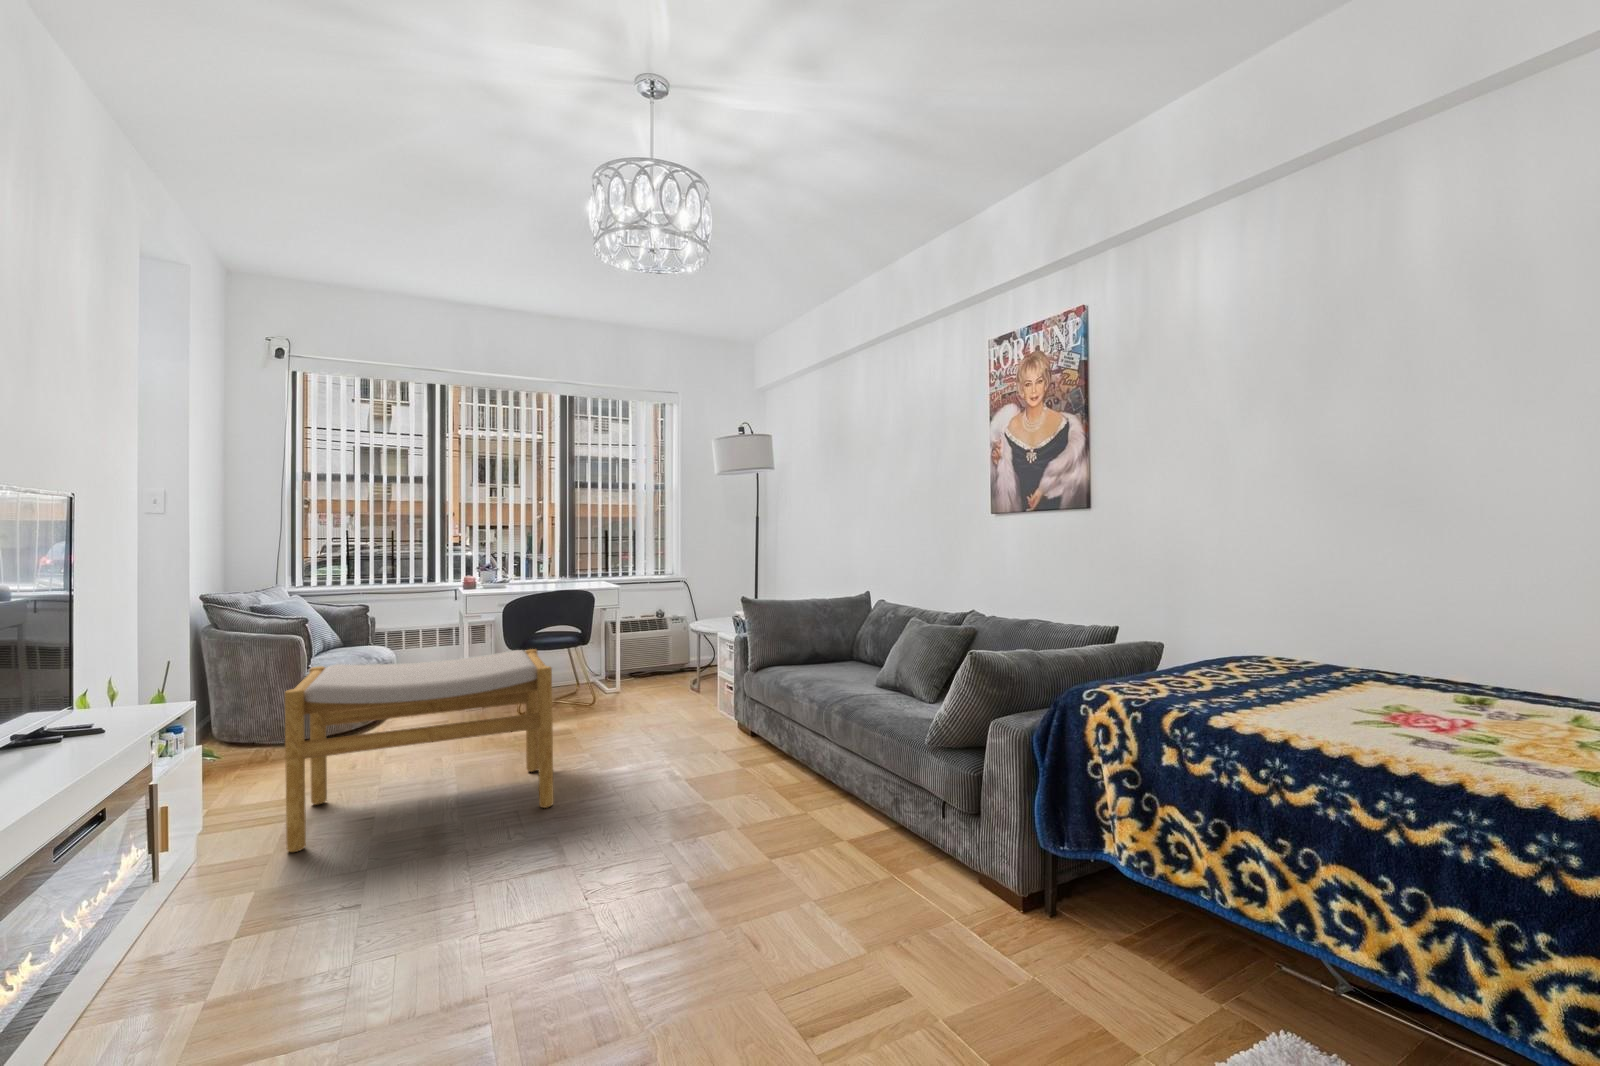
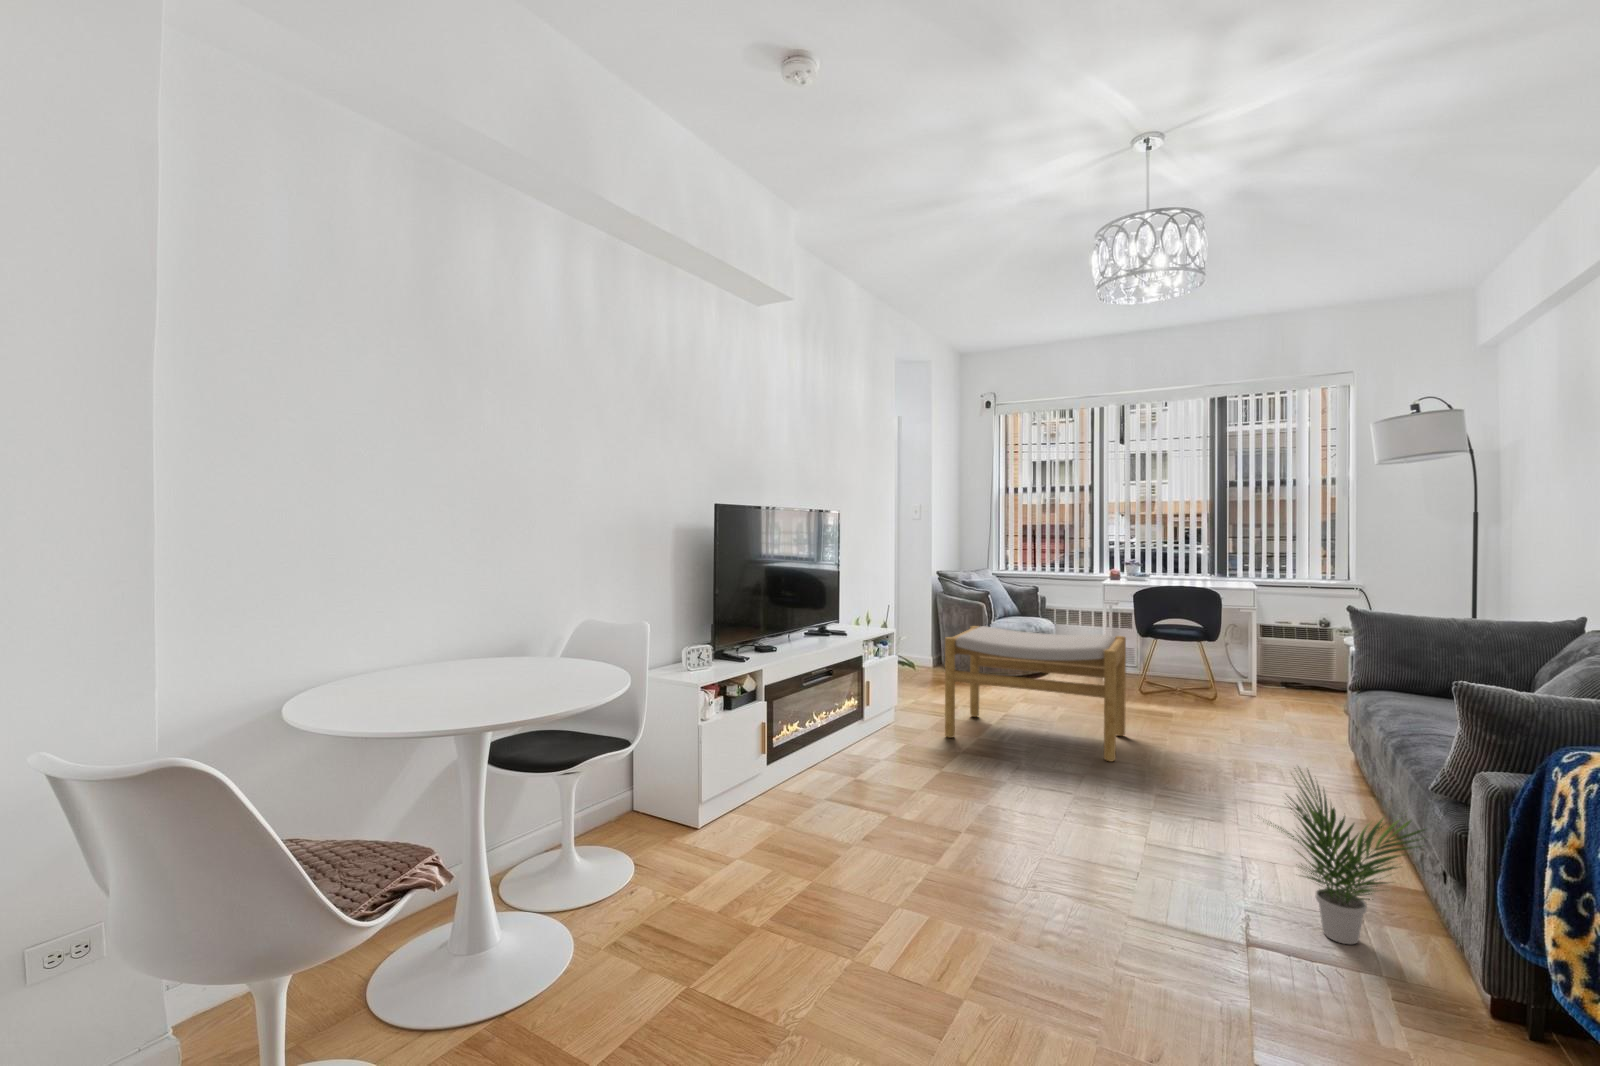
potted plant: none [824,750,971,927] -> present [1270,770,1425,944]

